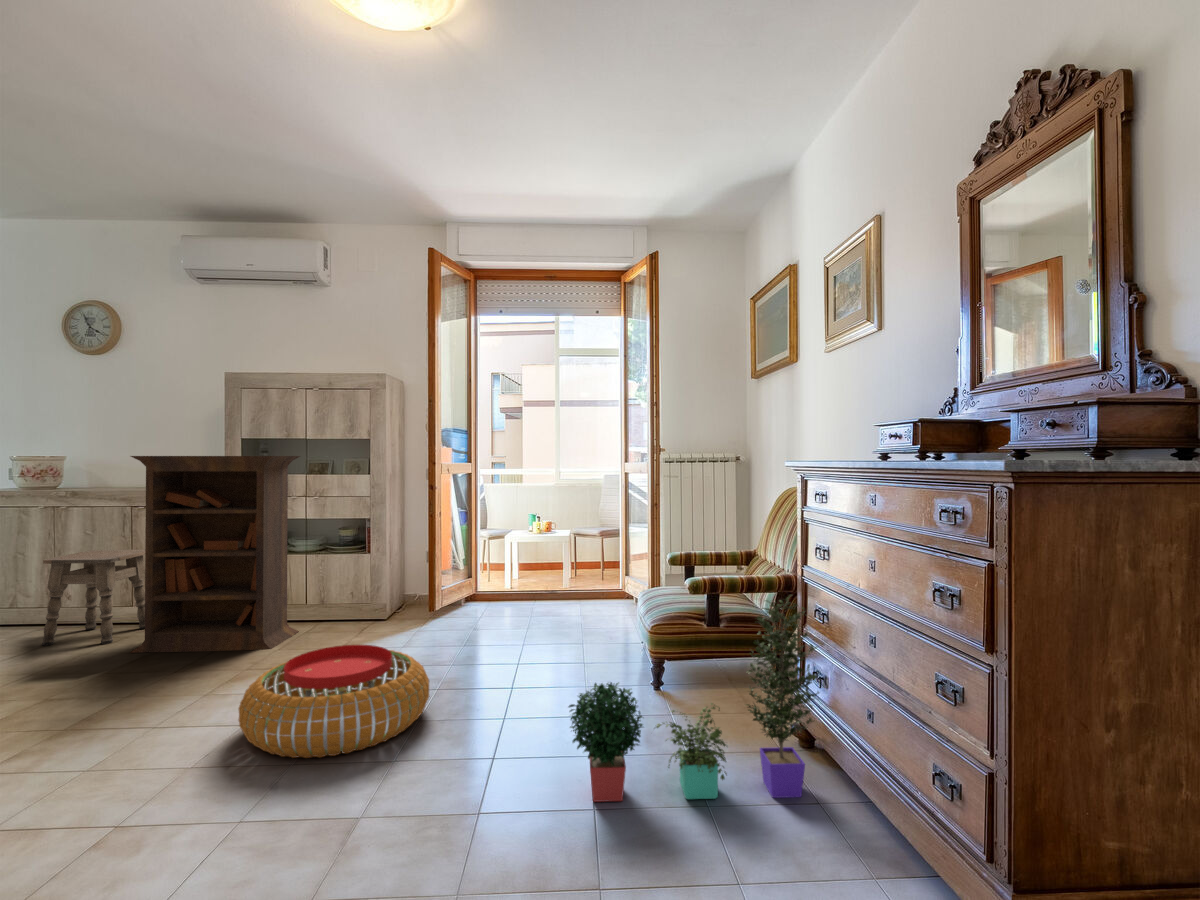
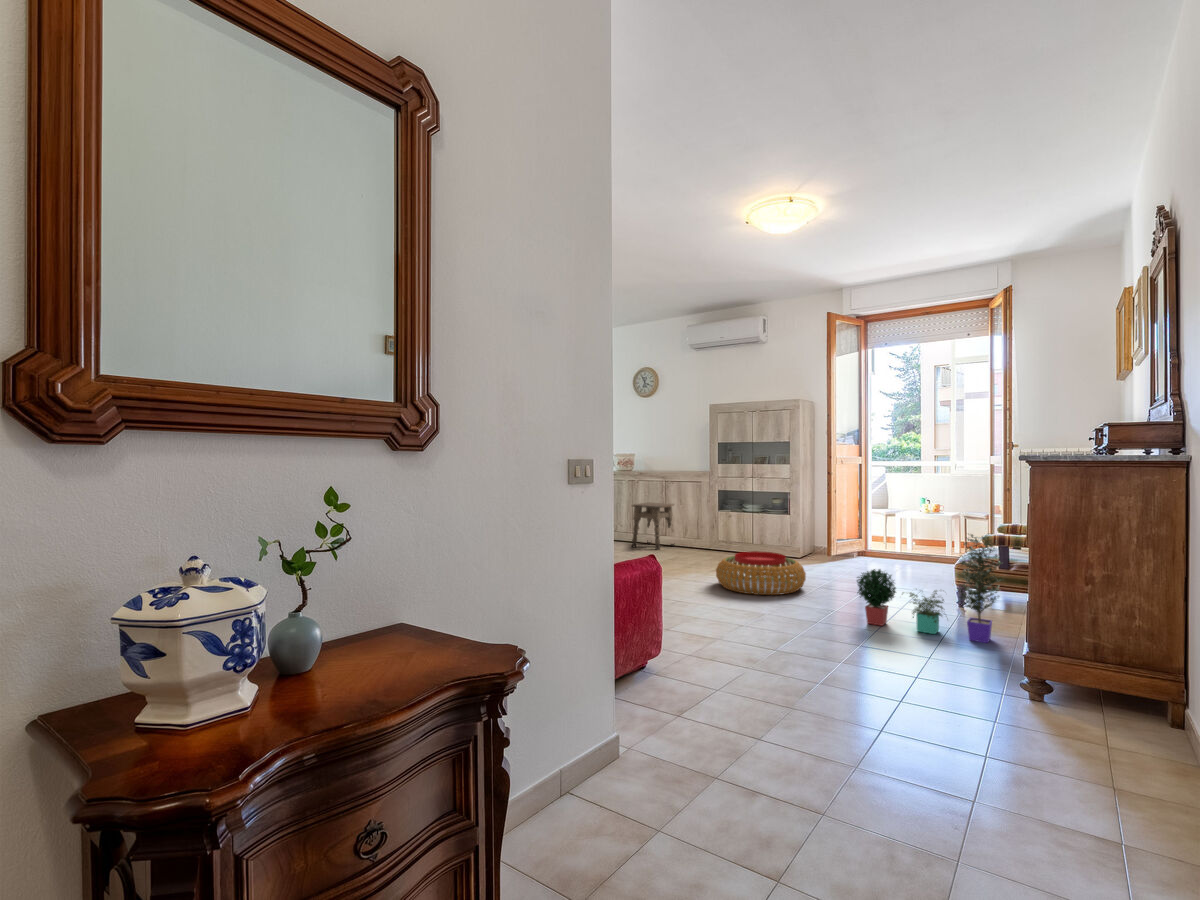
bookcase: present [131,456,300,653] -> none [667,453,748,561]

